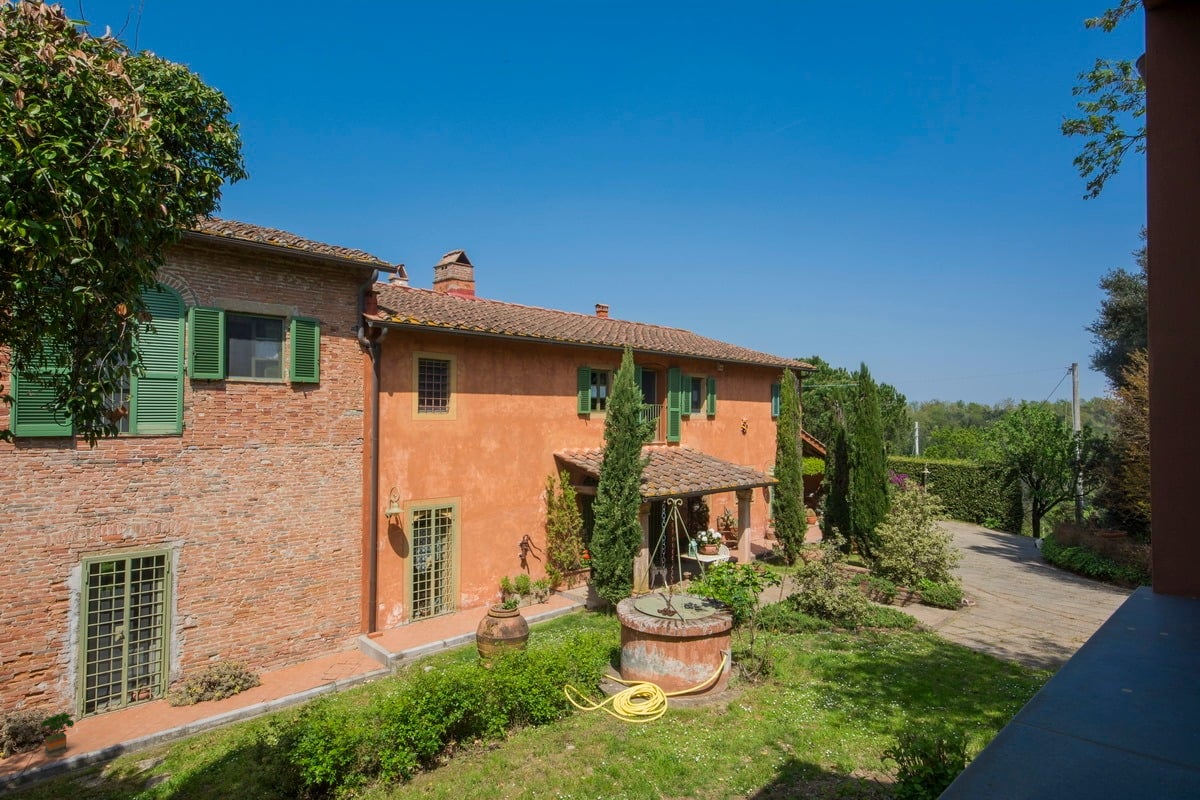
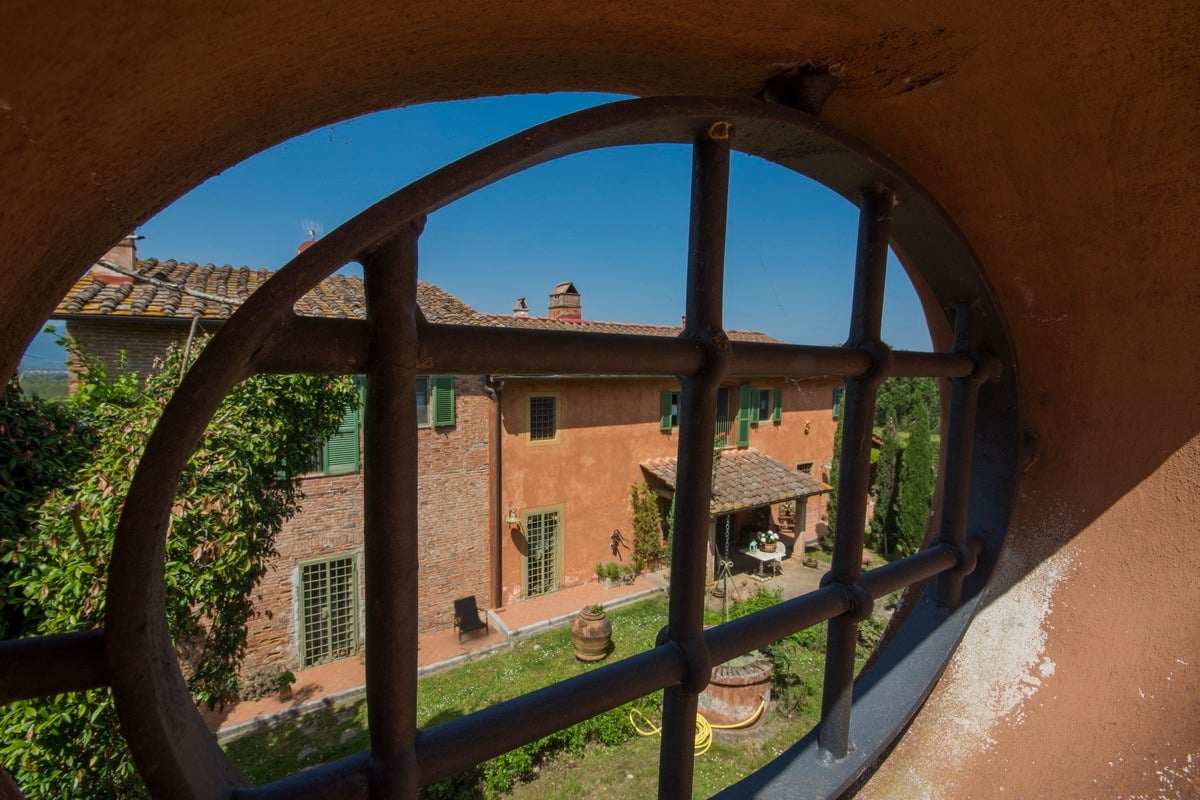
lounge chair: none [310,613,360,675] -> present [453,595,488,643]

